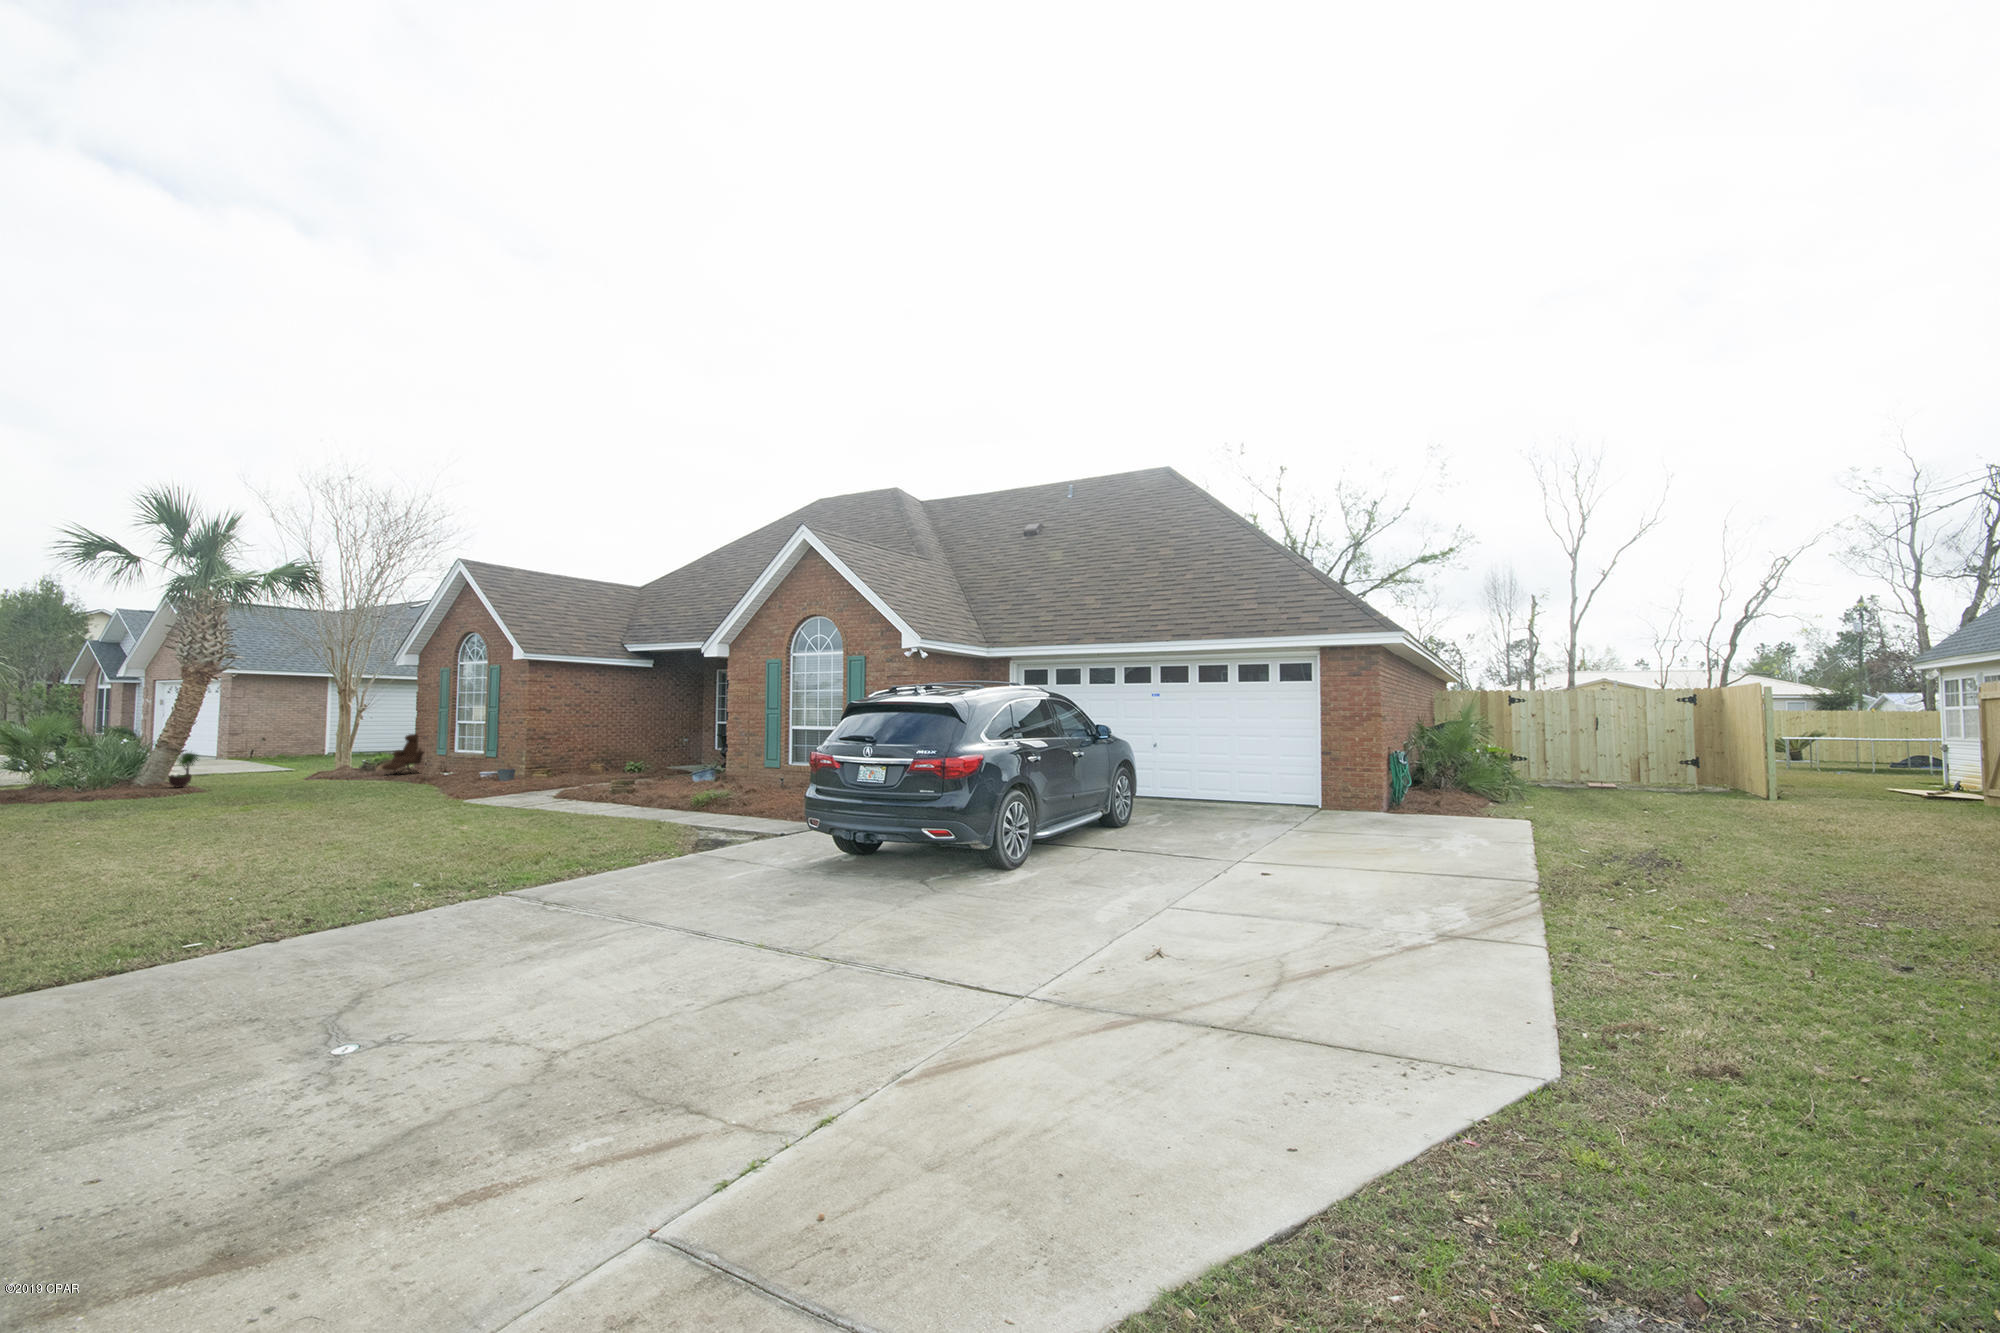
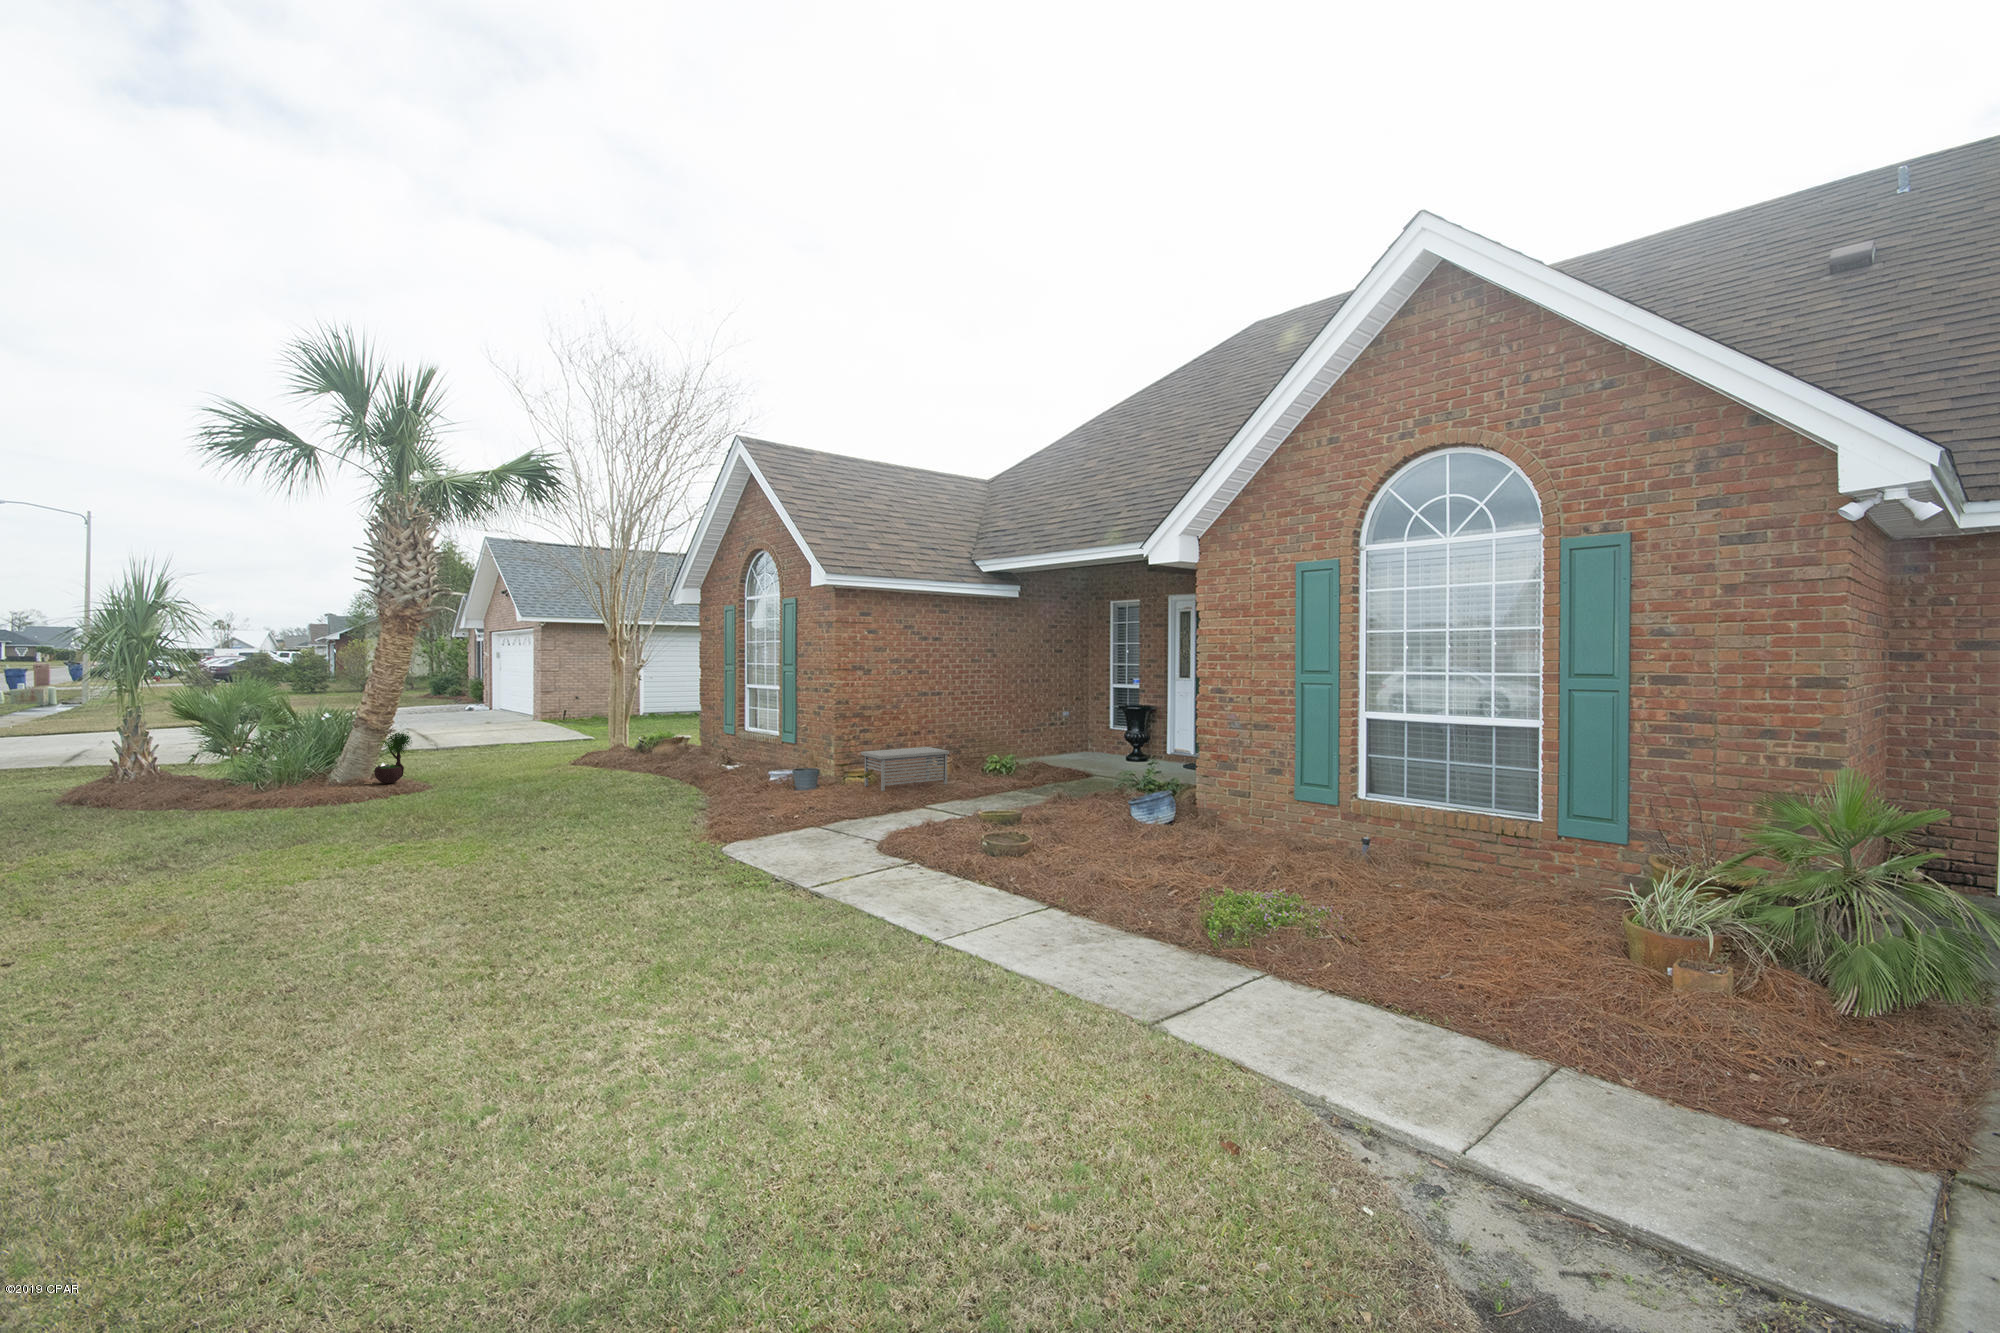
lounge chair: present [382,734,424,774] -> none [655,701,717,763]
storage bench: none [542,758,601,783] -> present [861,747,949,791]

